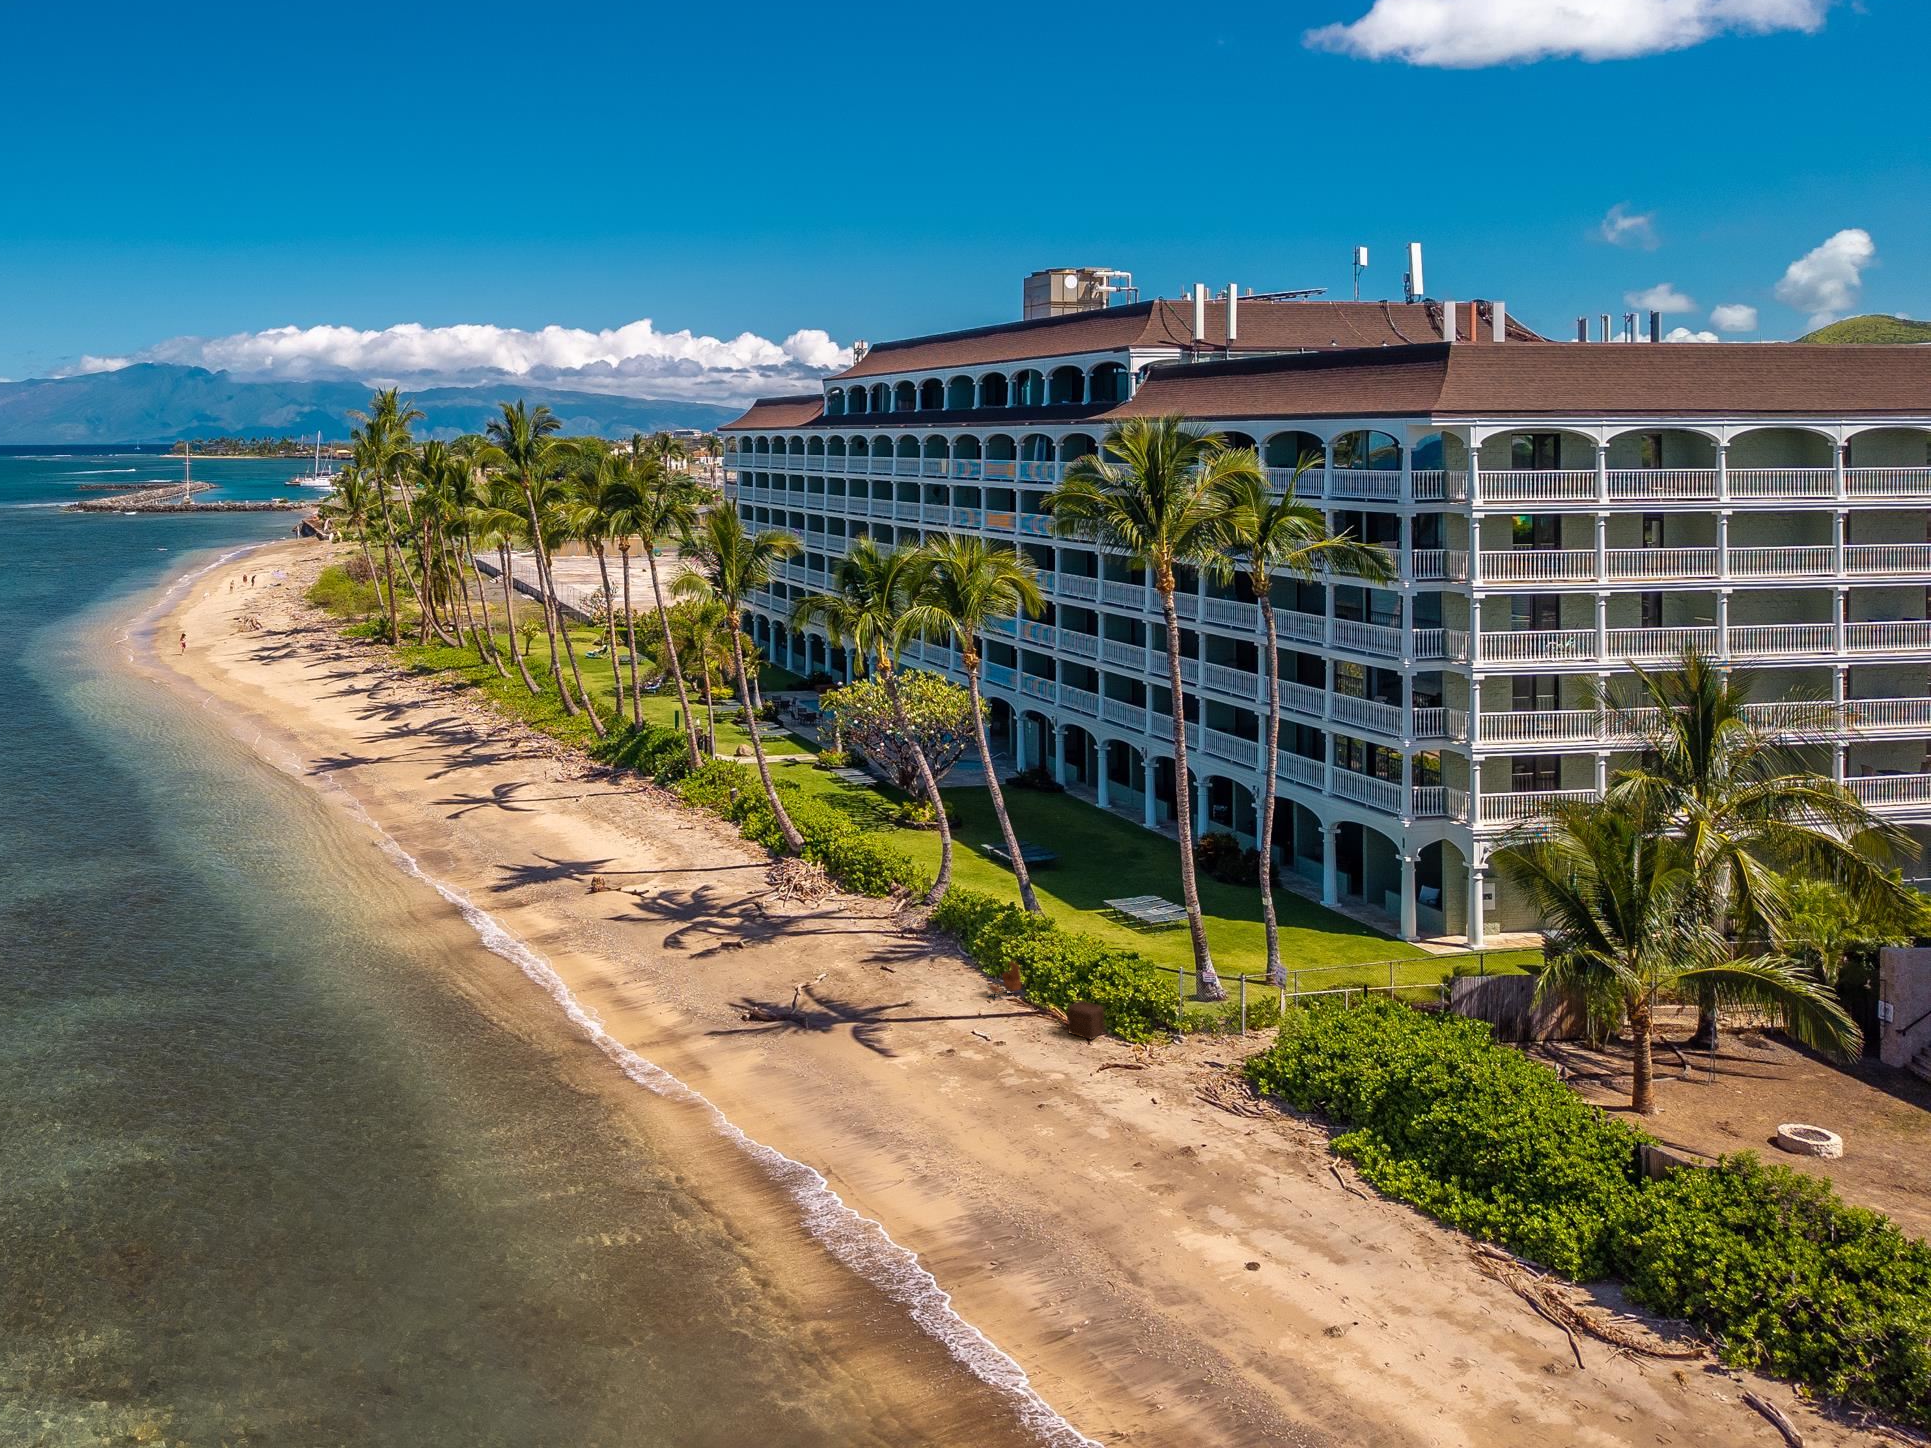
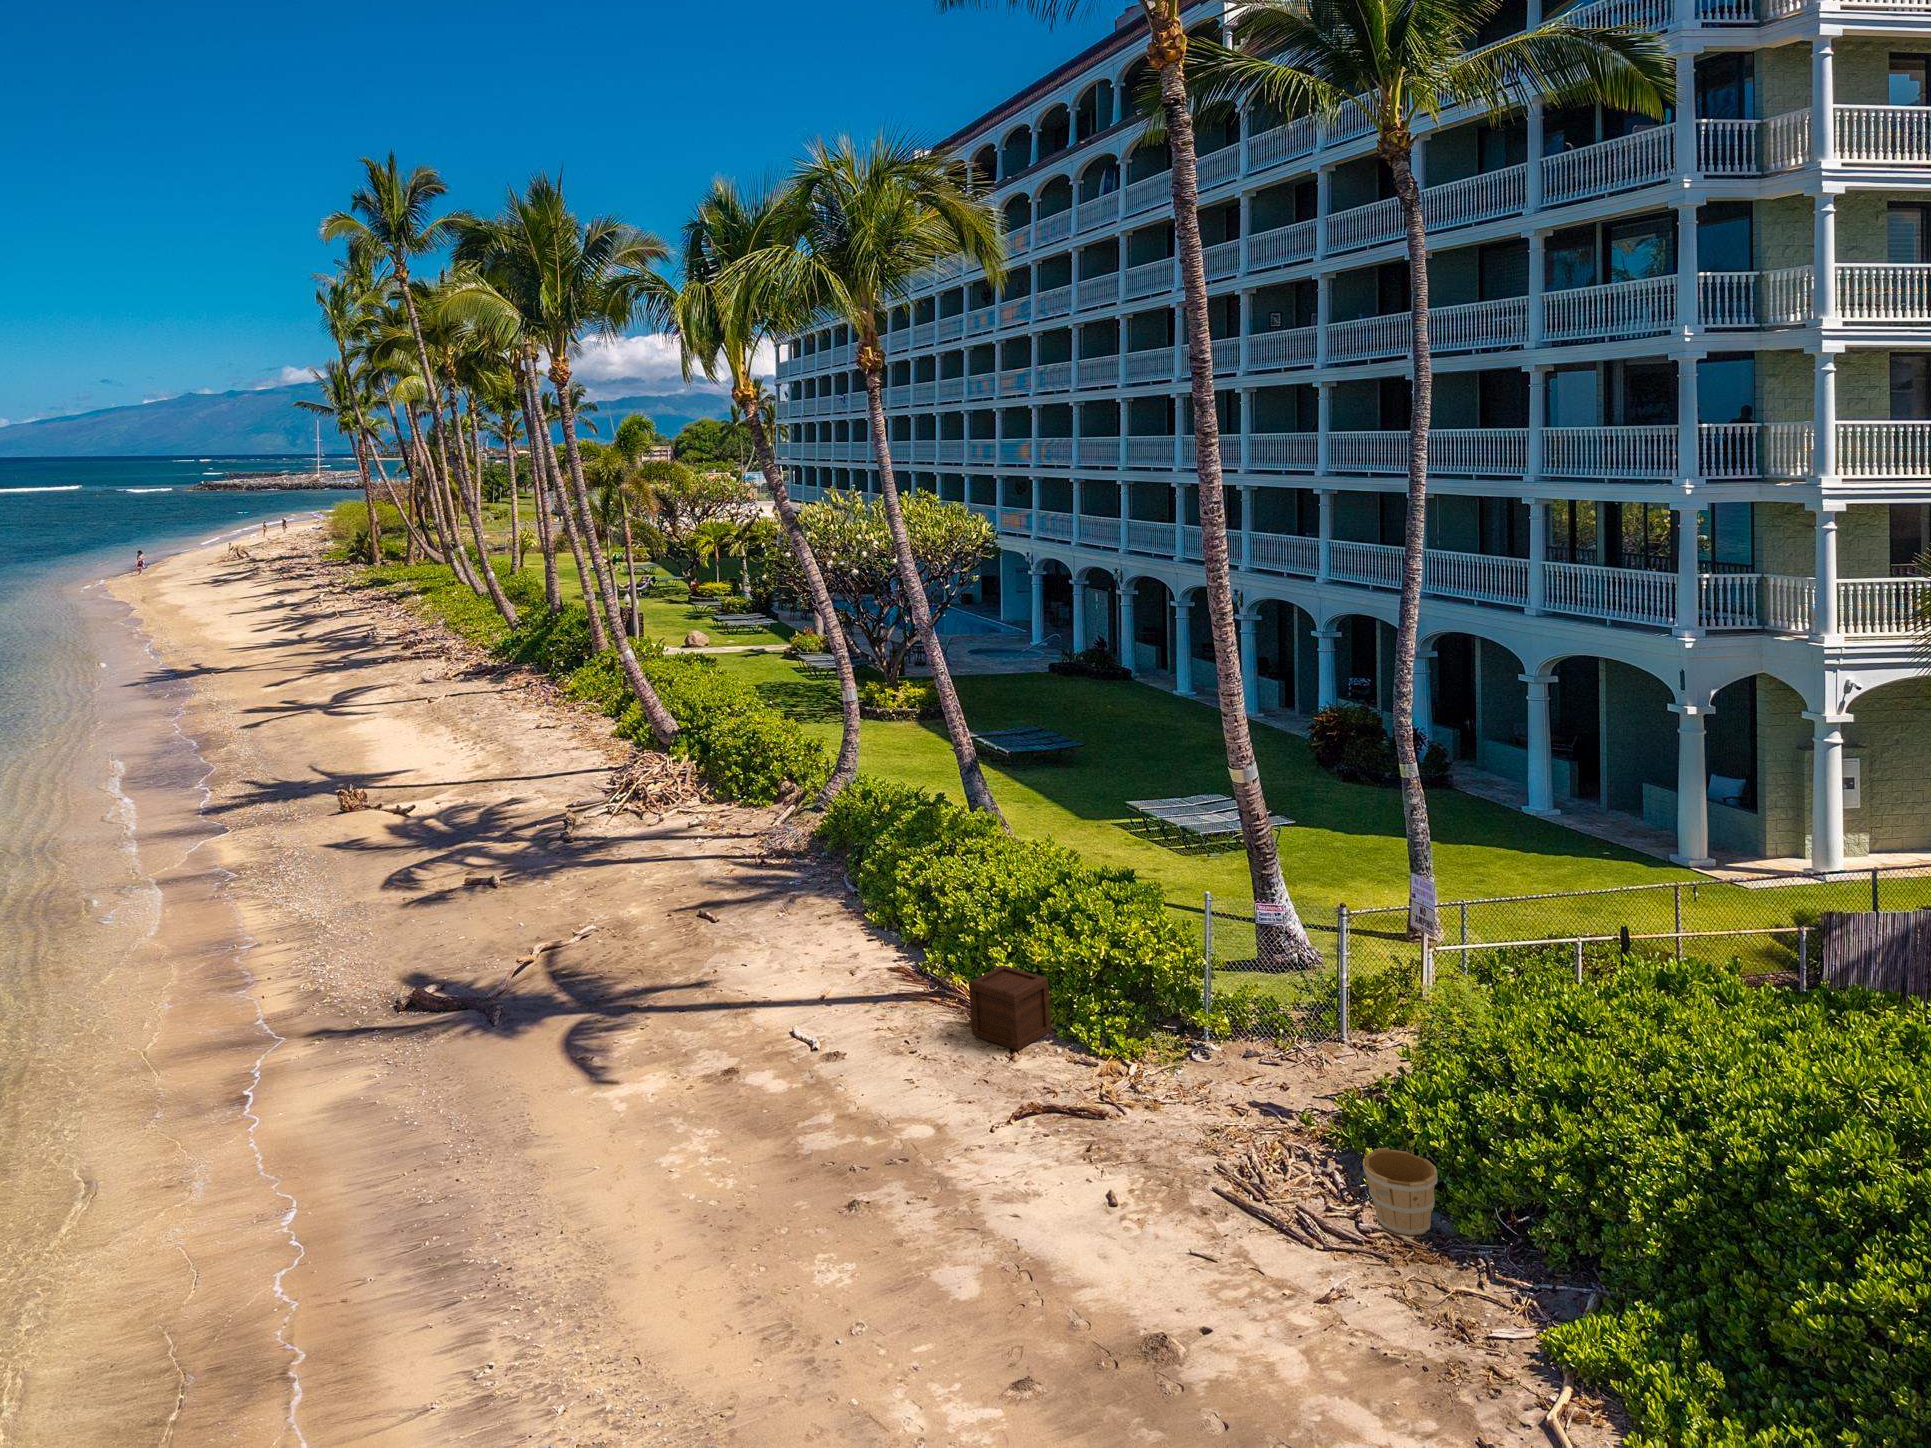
lounge chair: present [988,961,1022,997] -> none [849,893,920,970]
wooden bucket: none [1261,1078,1290,1111] -> present [1363,1148,1438,1236]

